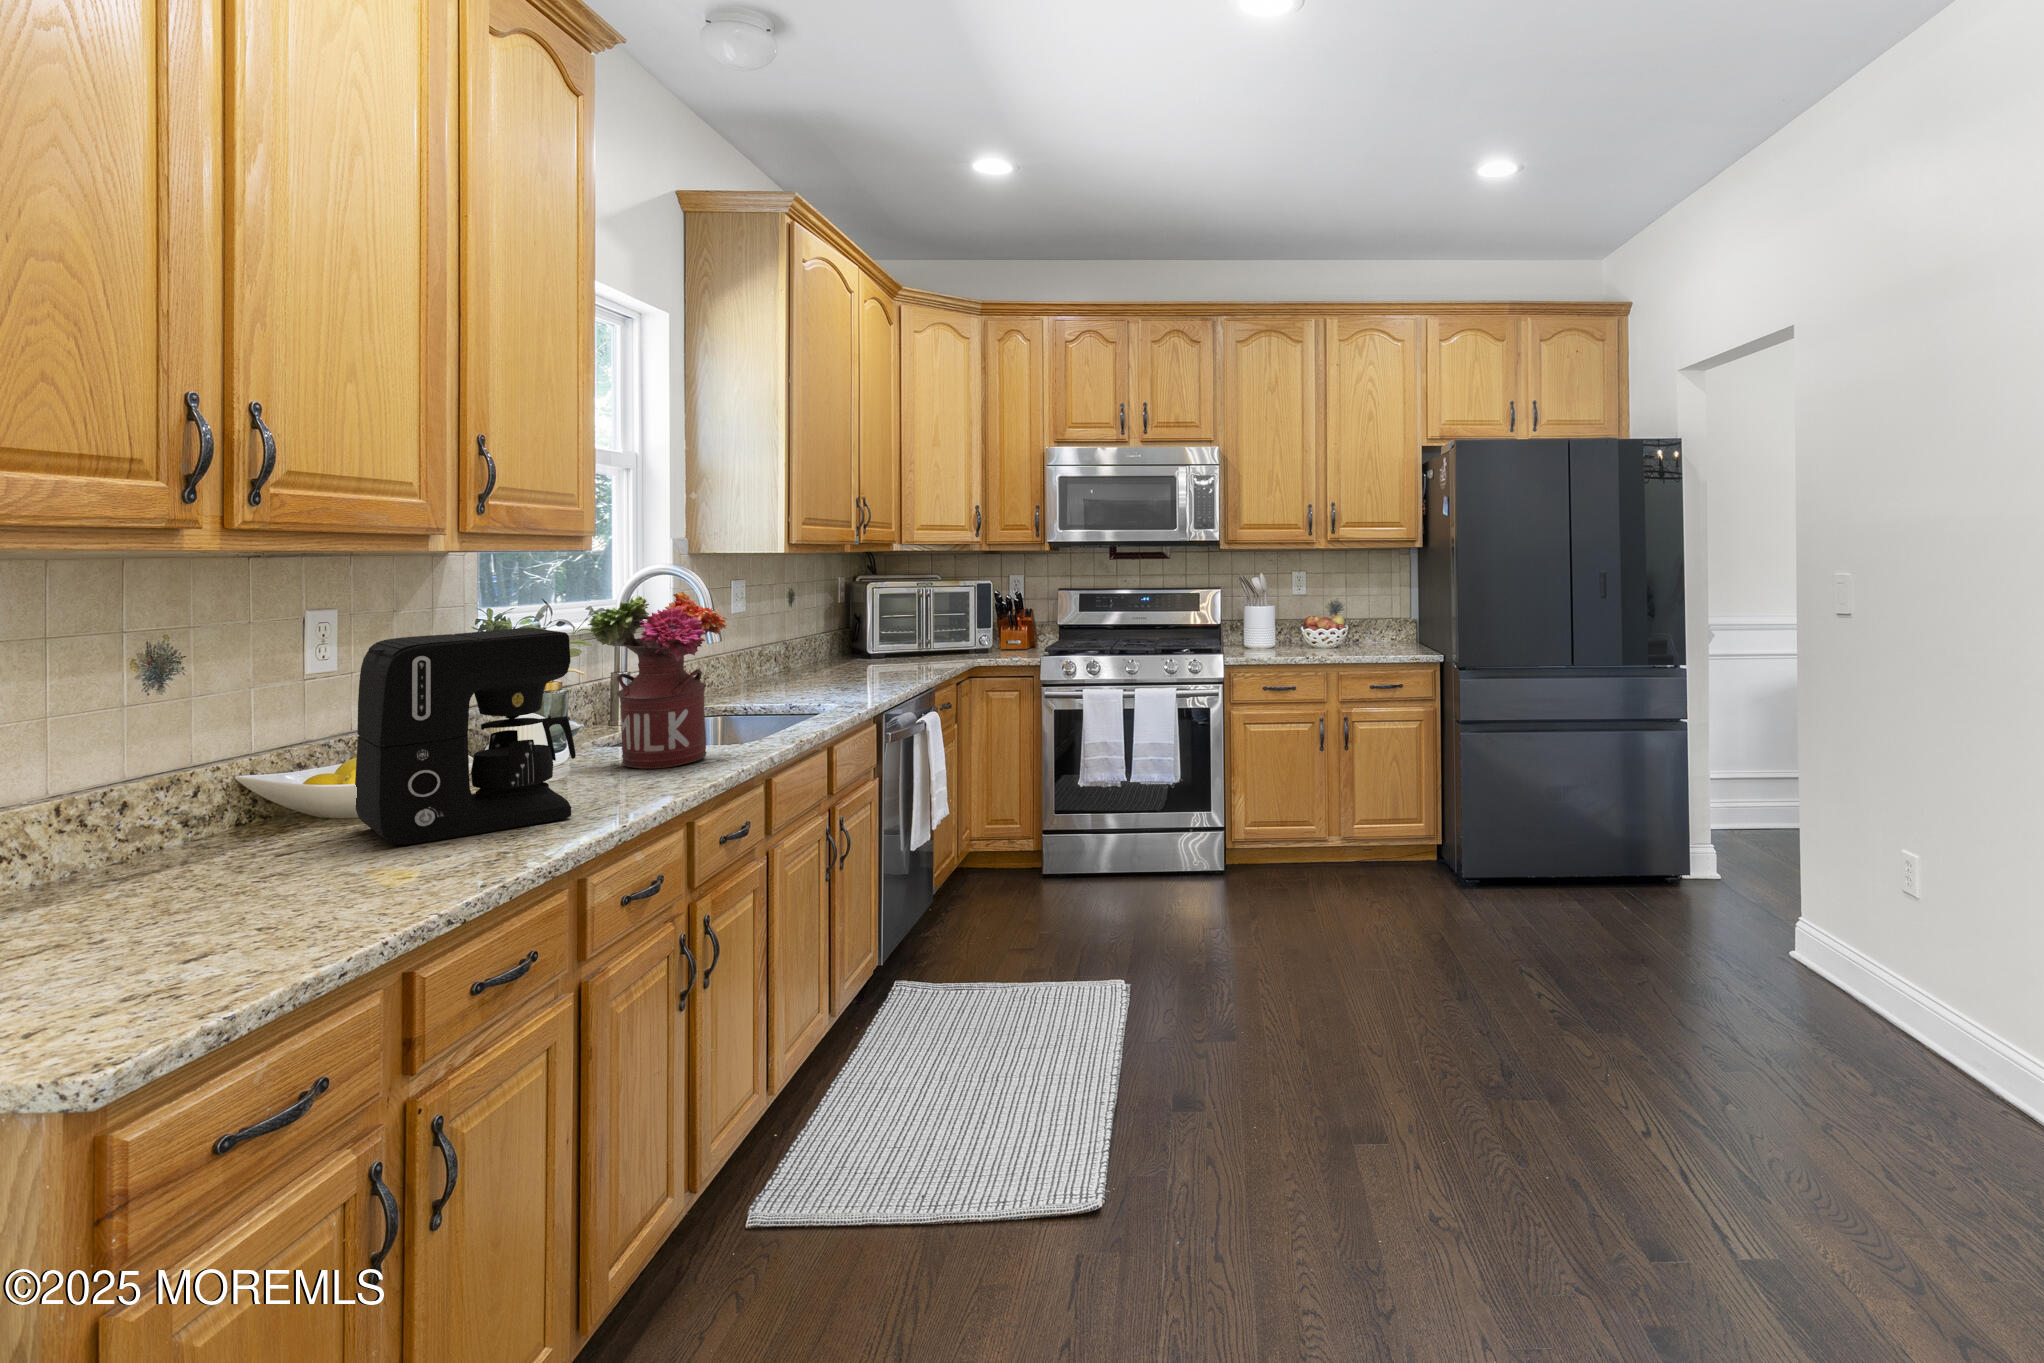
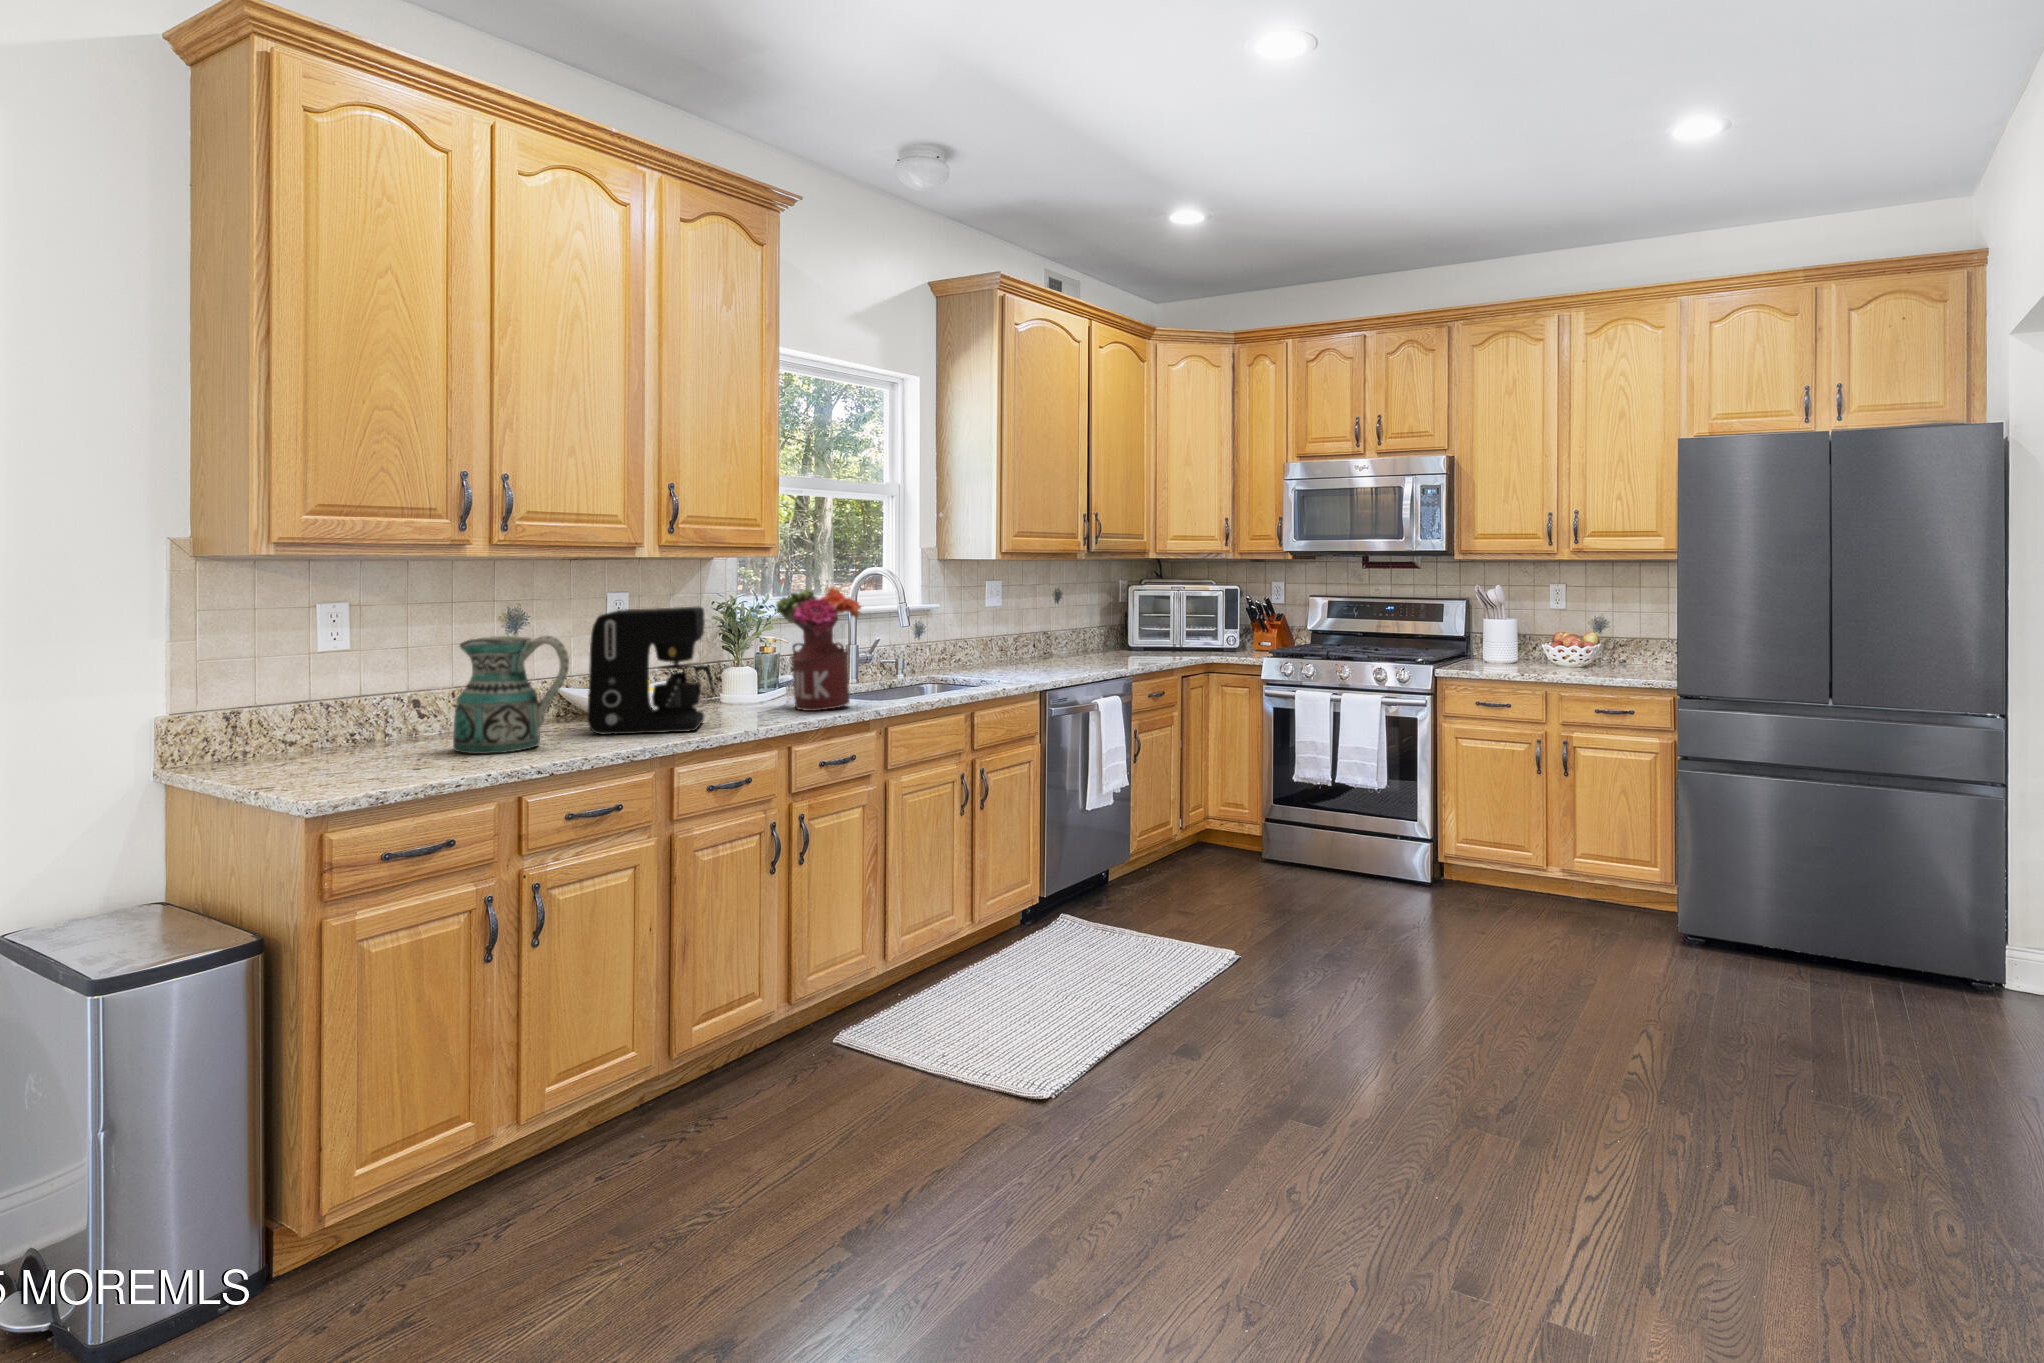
ceramic pitcher: none [159,688,404,916] -> present [453,636,569,754]

